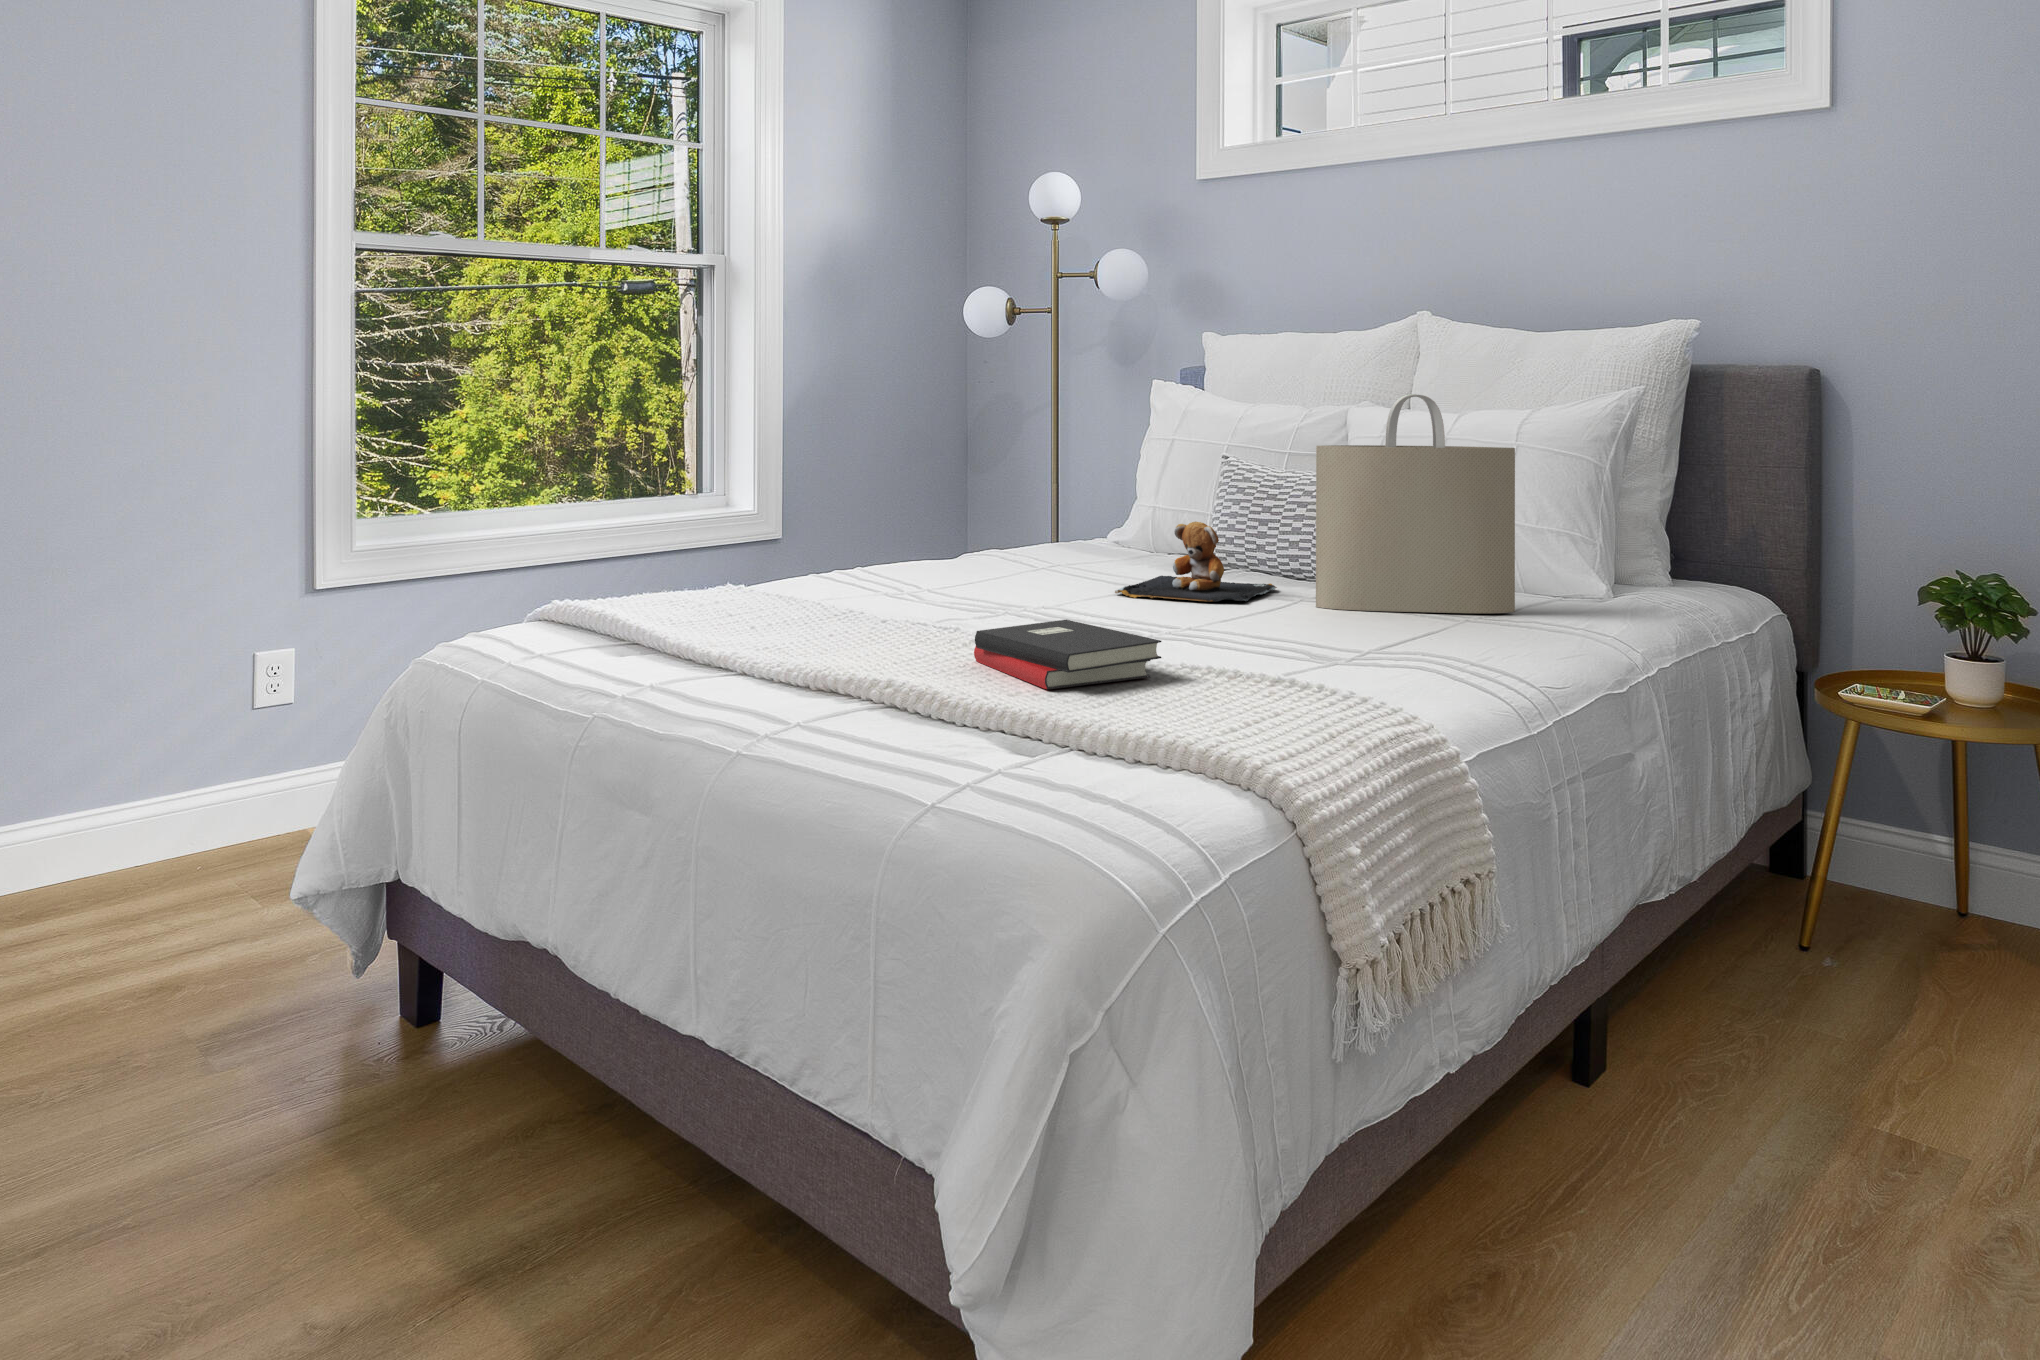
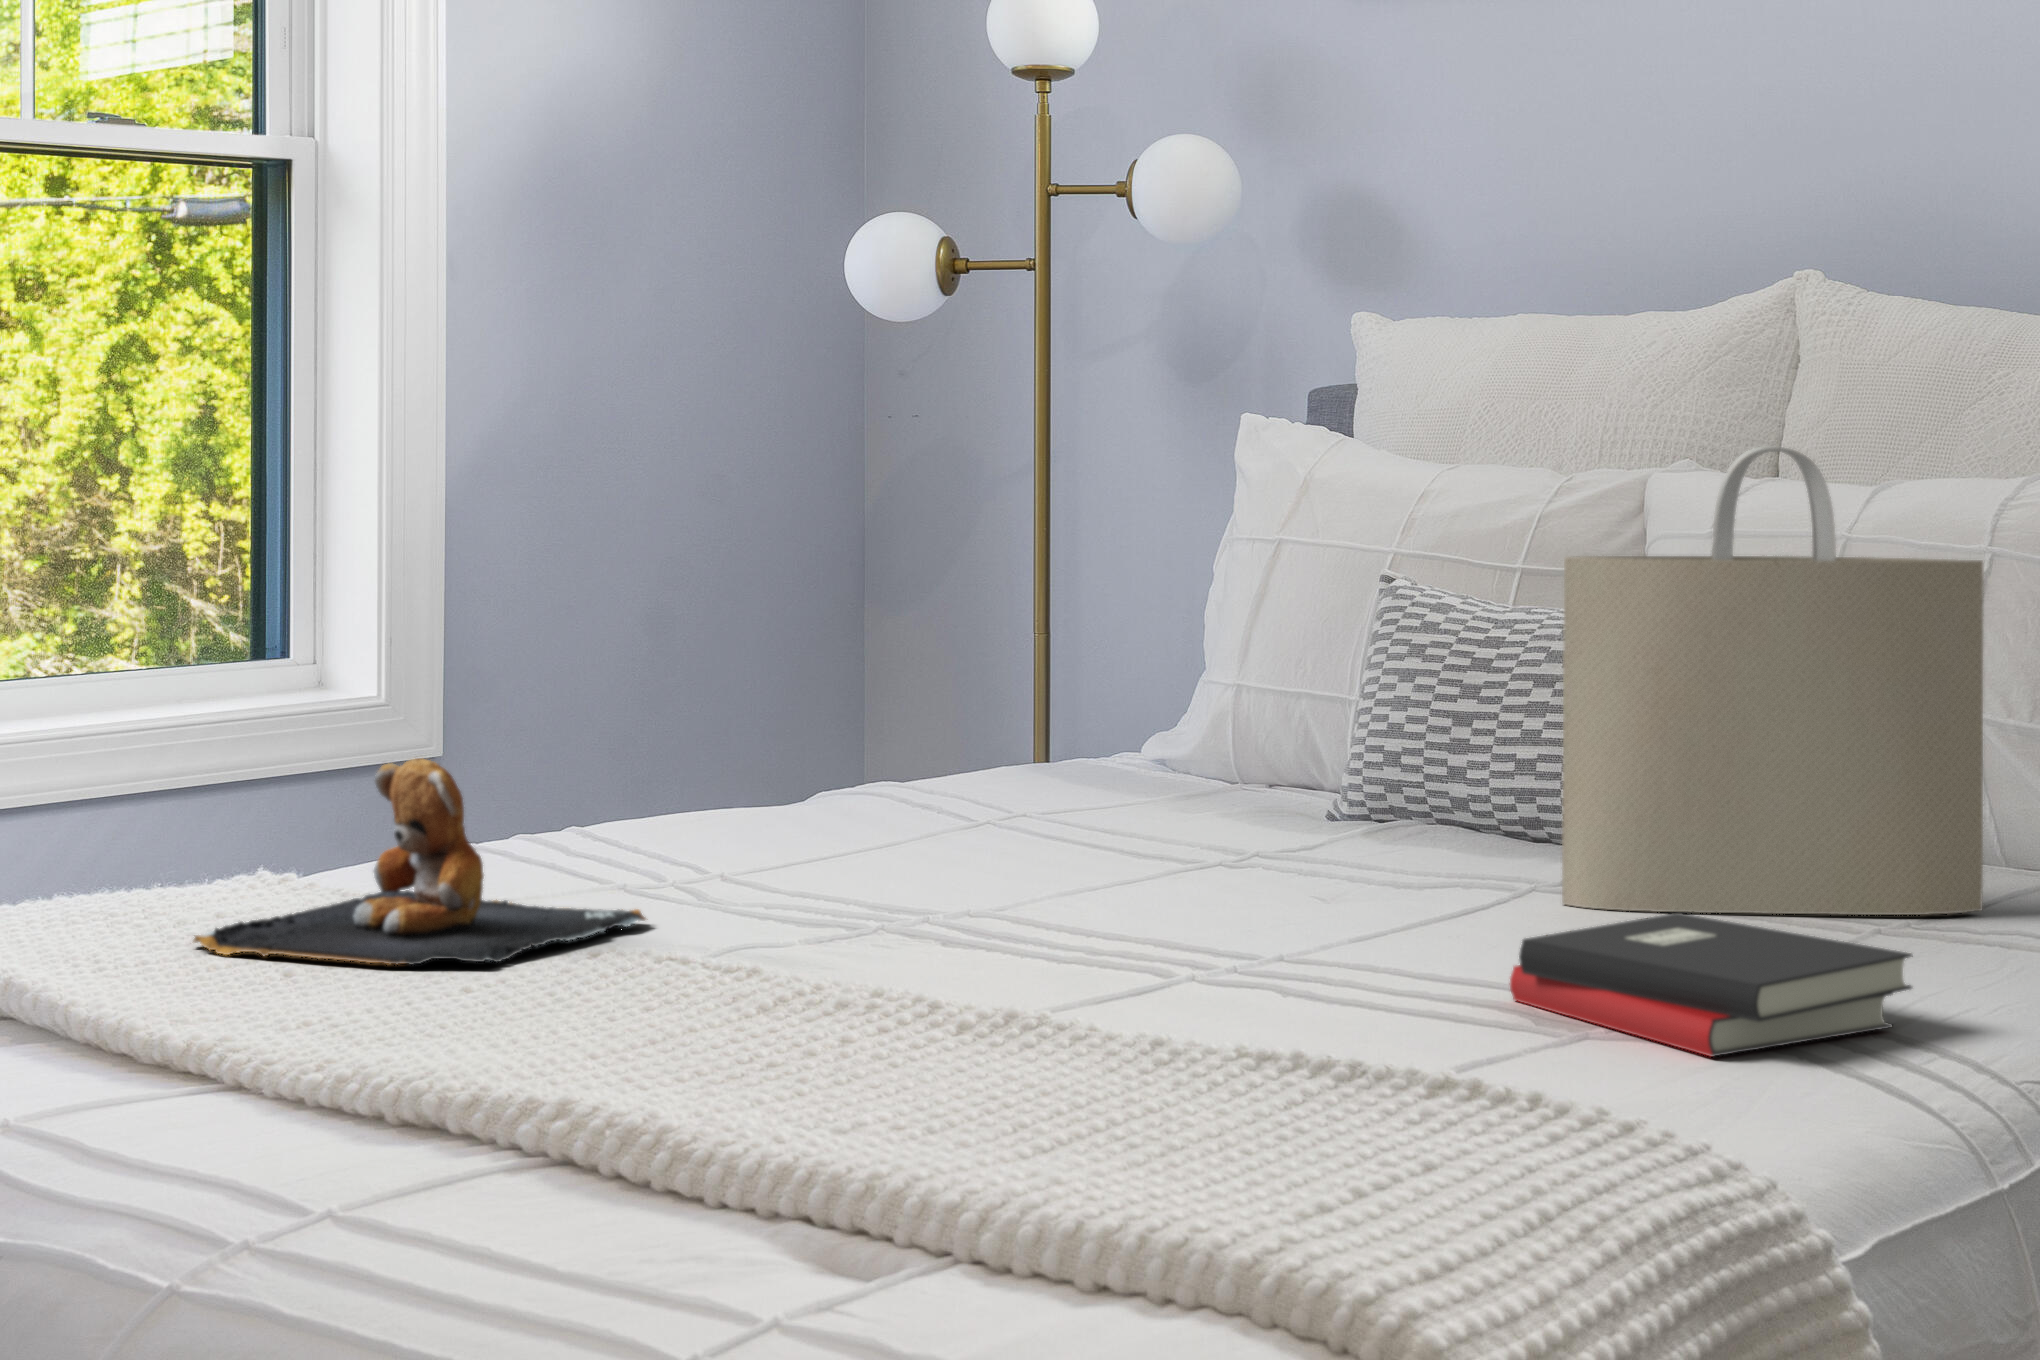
teddy bear: present [1115,522,1277,602] -> present [193,758,646,965]
hardback book: present [974,620,1161,689] -> present [1510,913,1913,1057]

